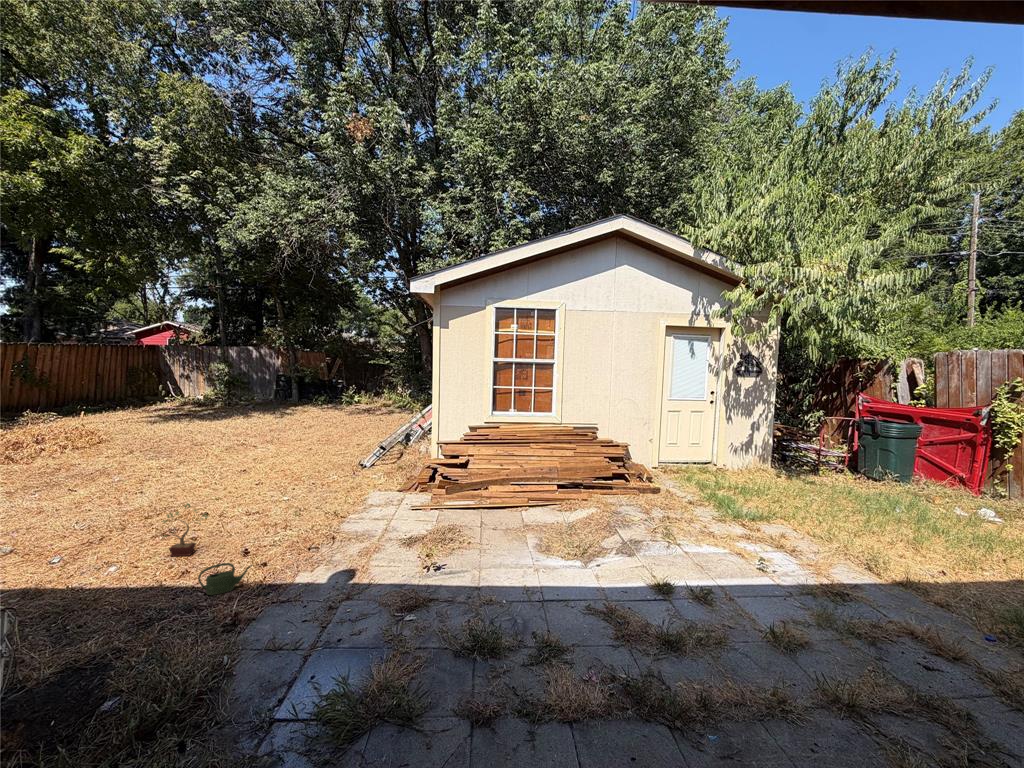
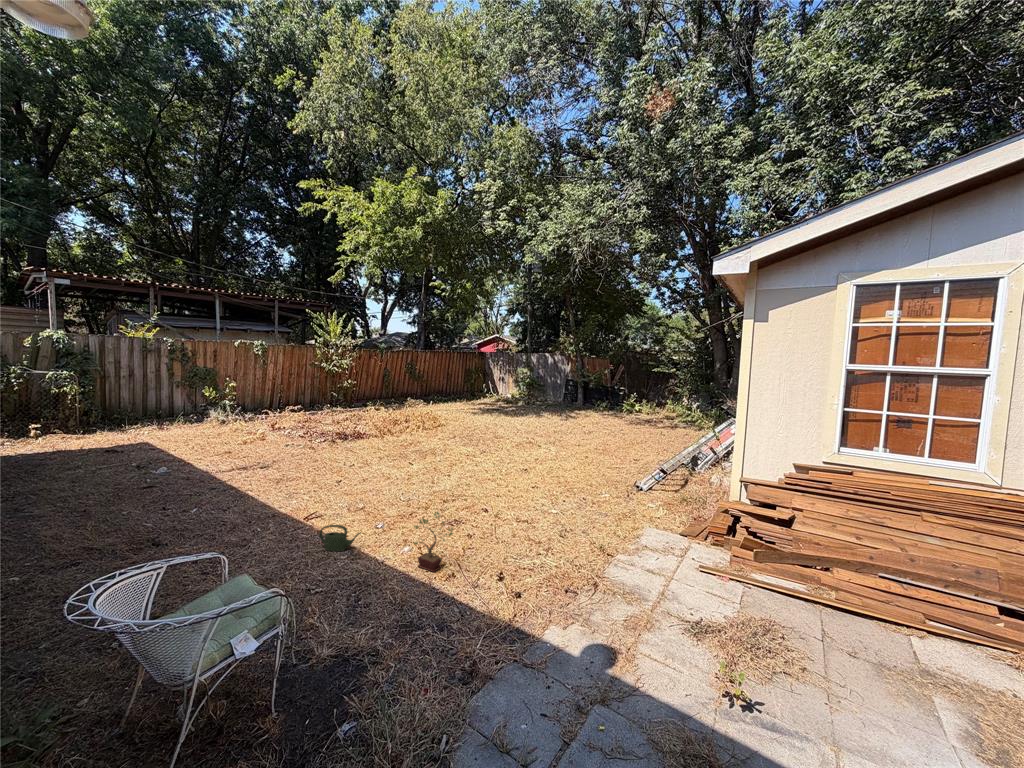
watering can: present [198,563,253,595] -> present [319,525,361,551]

